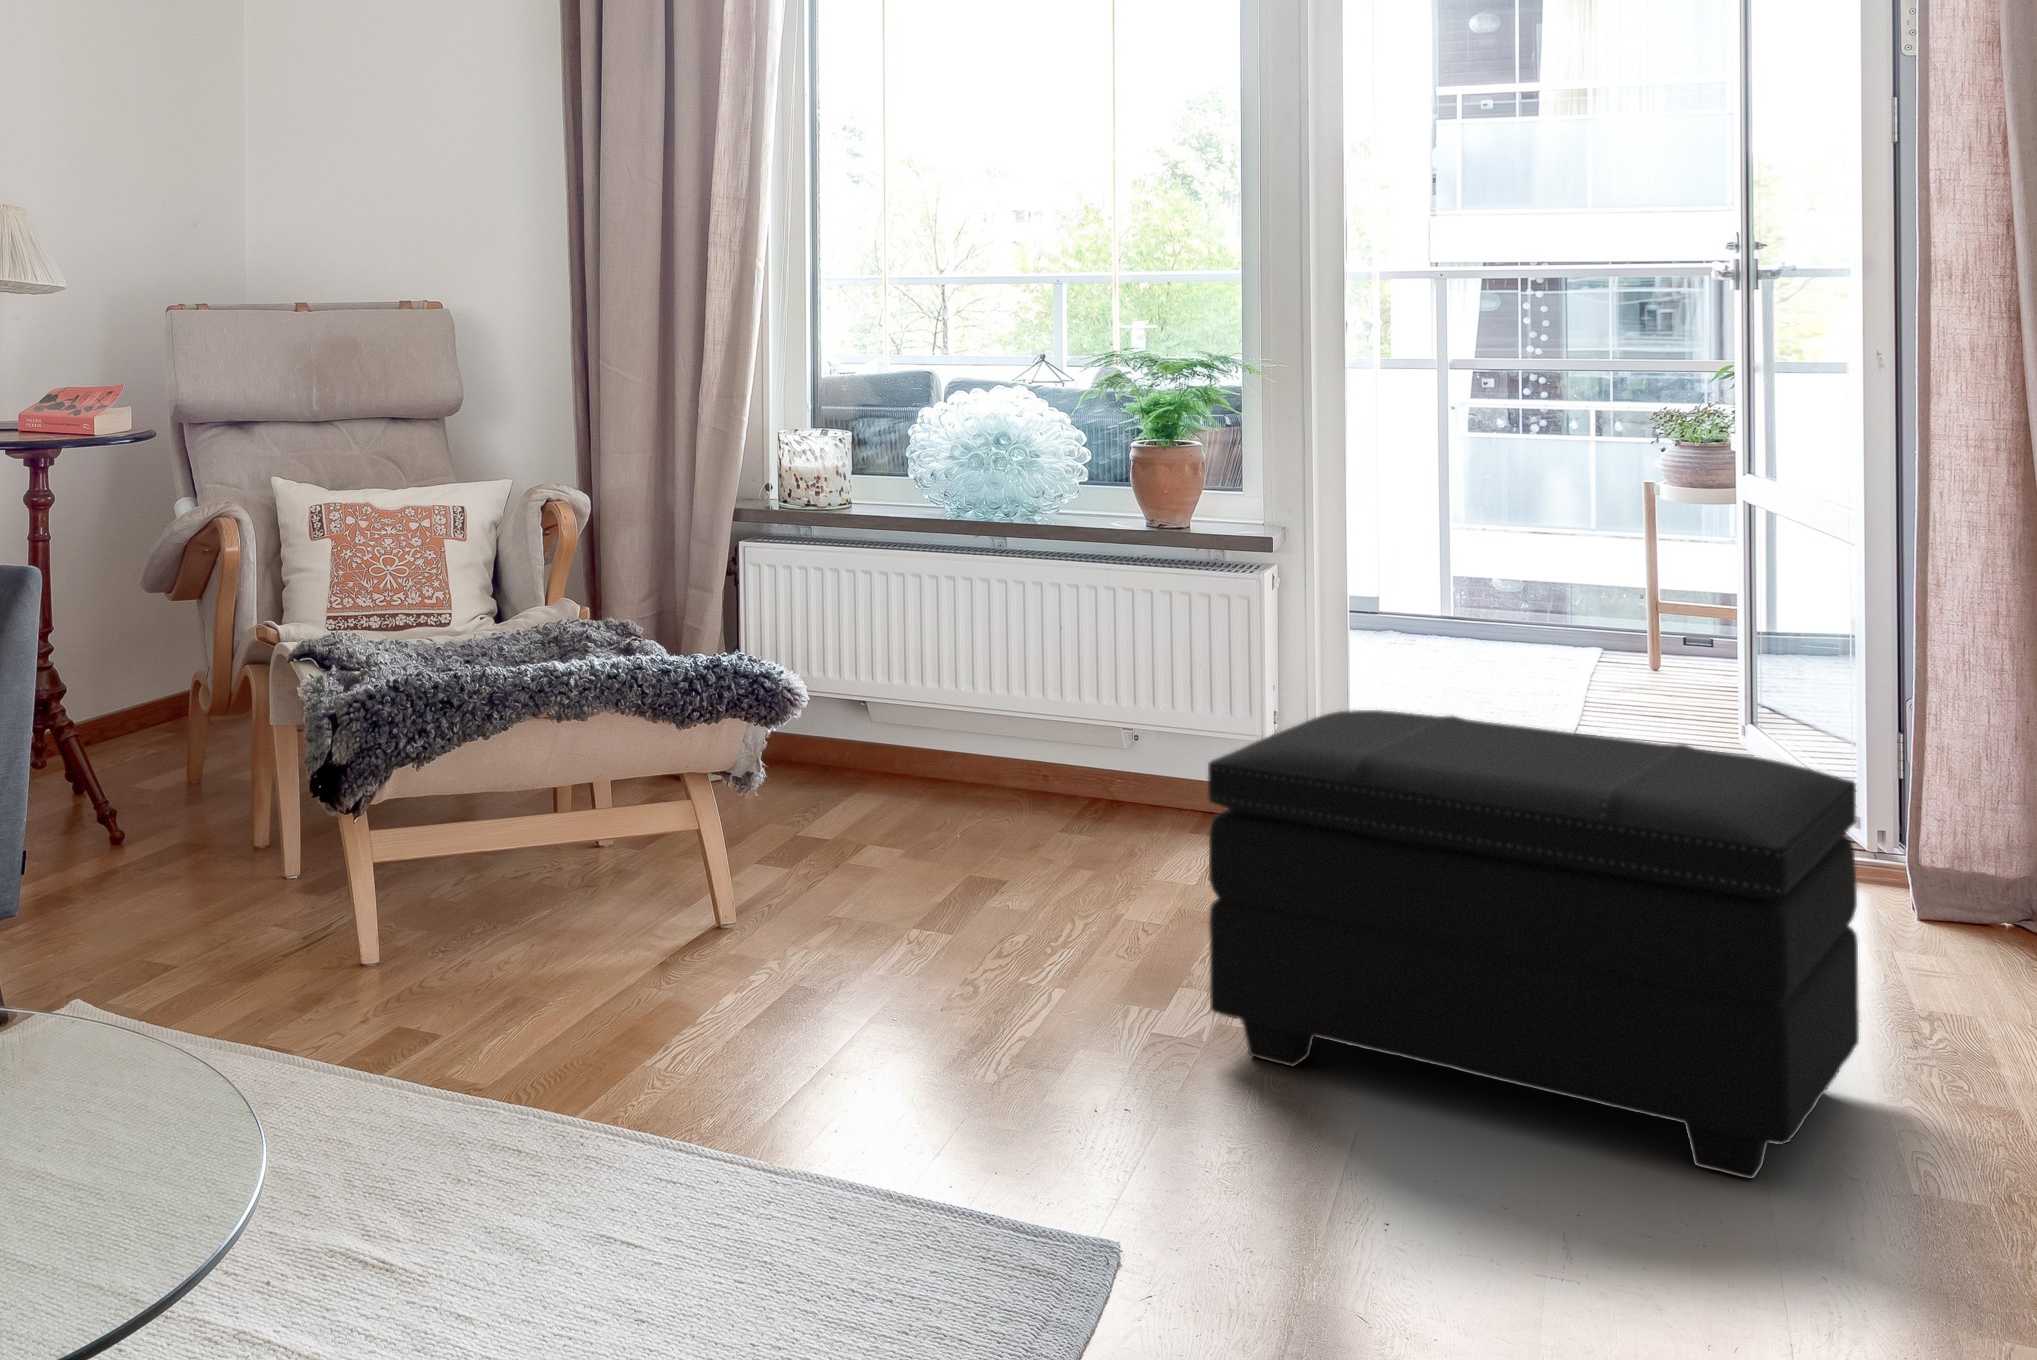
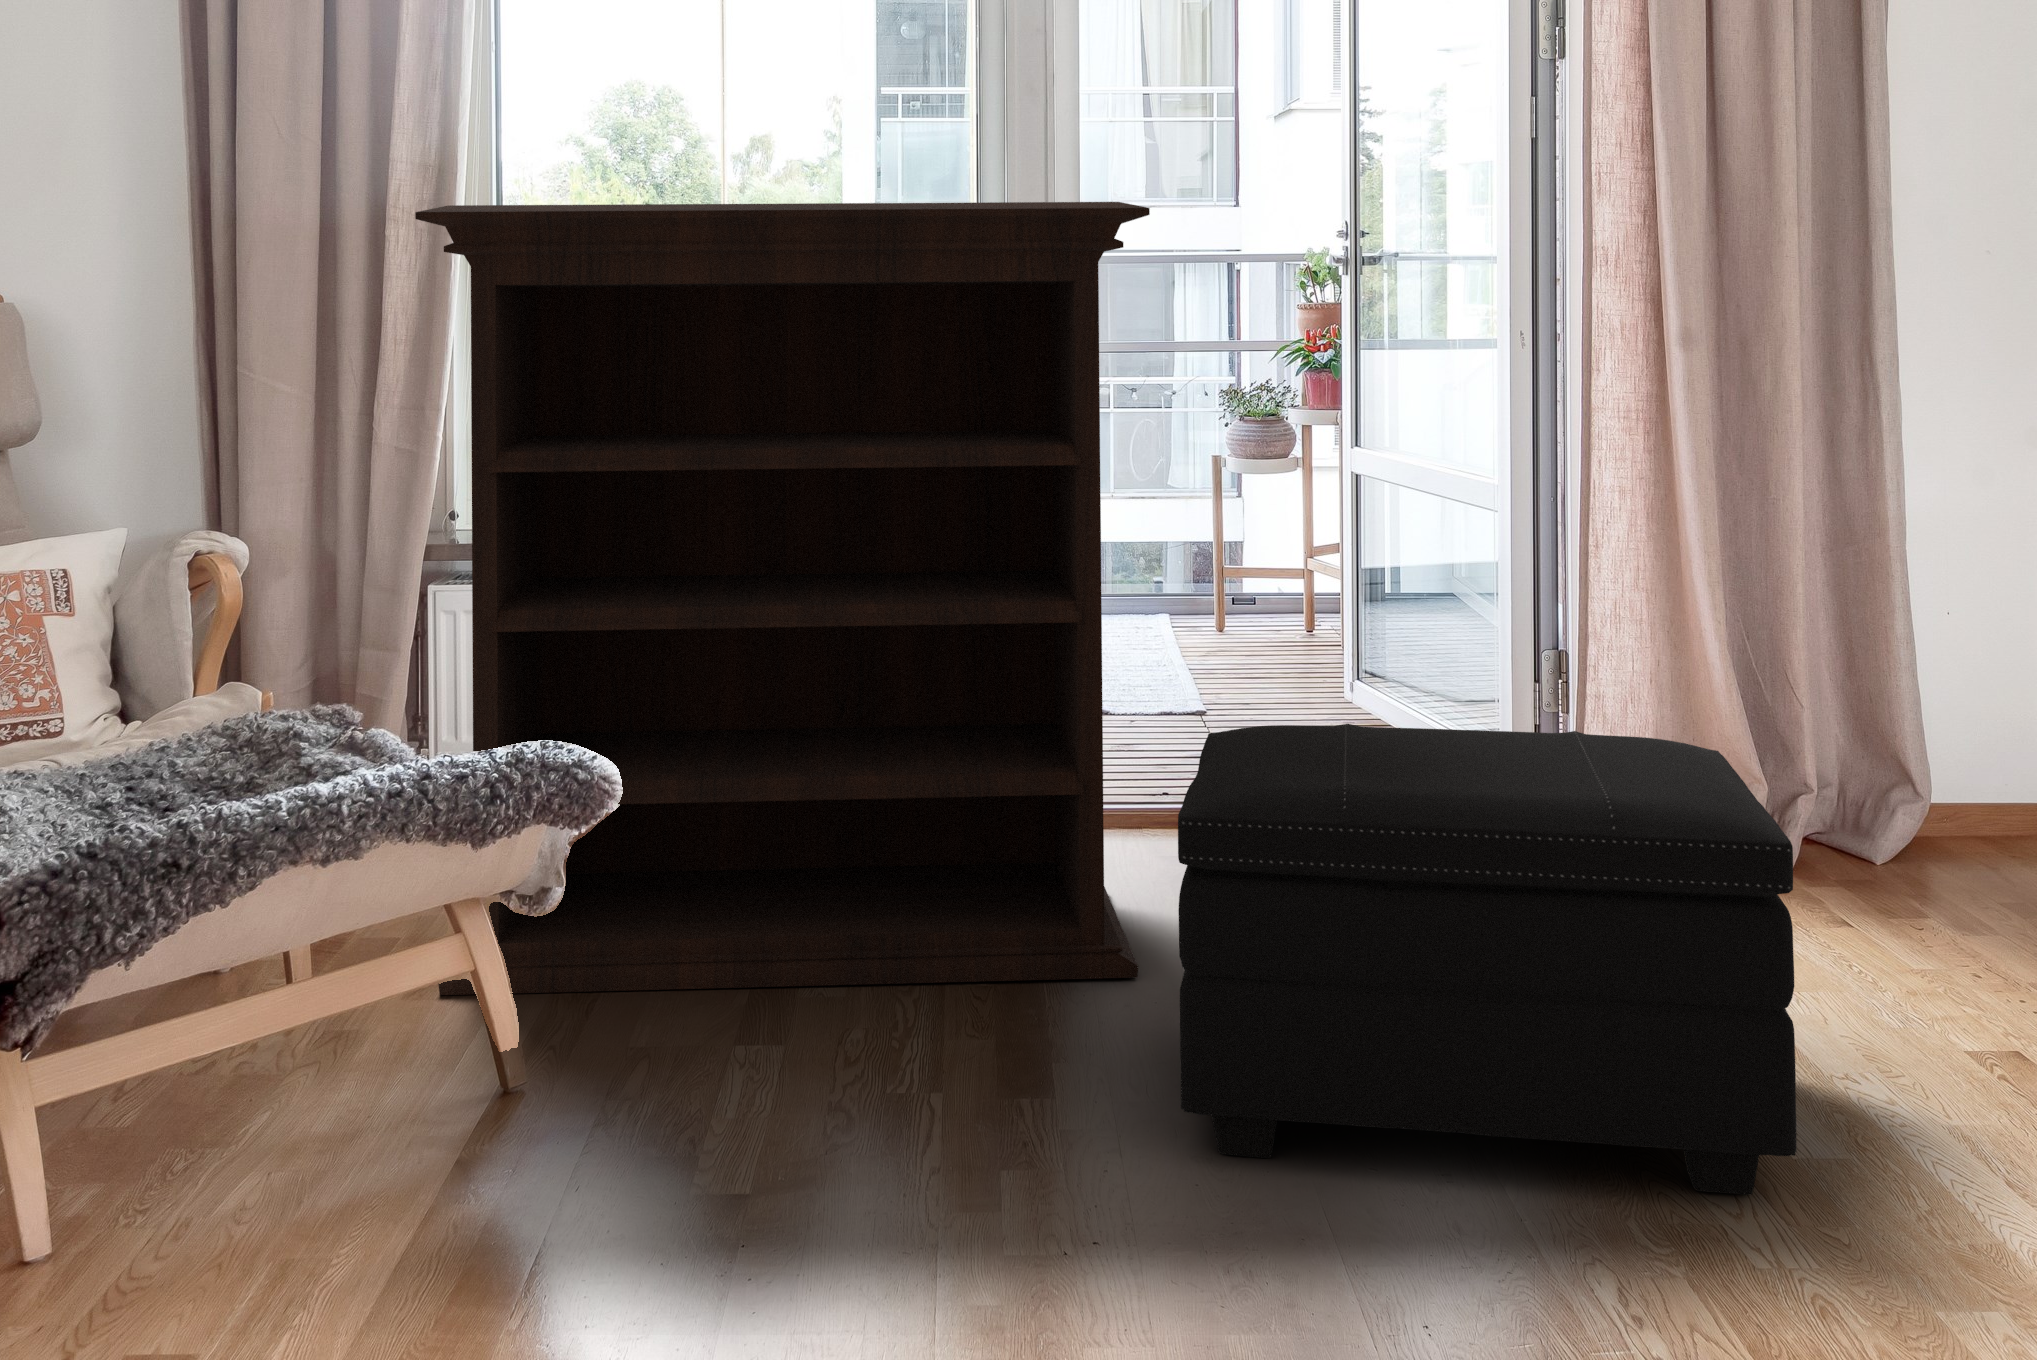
bookshelf: none [683,230,1329,933] -> present [415,202,1150,995]

